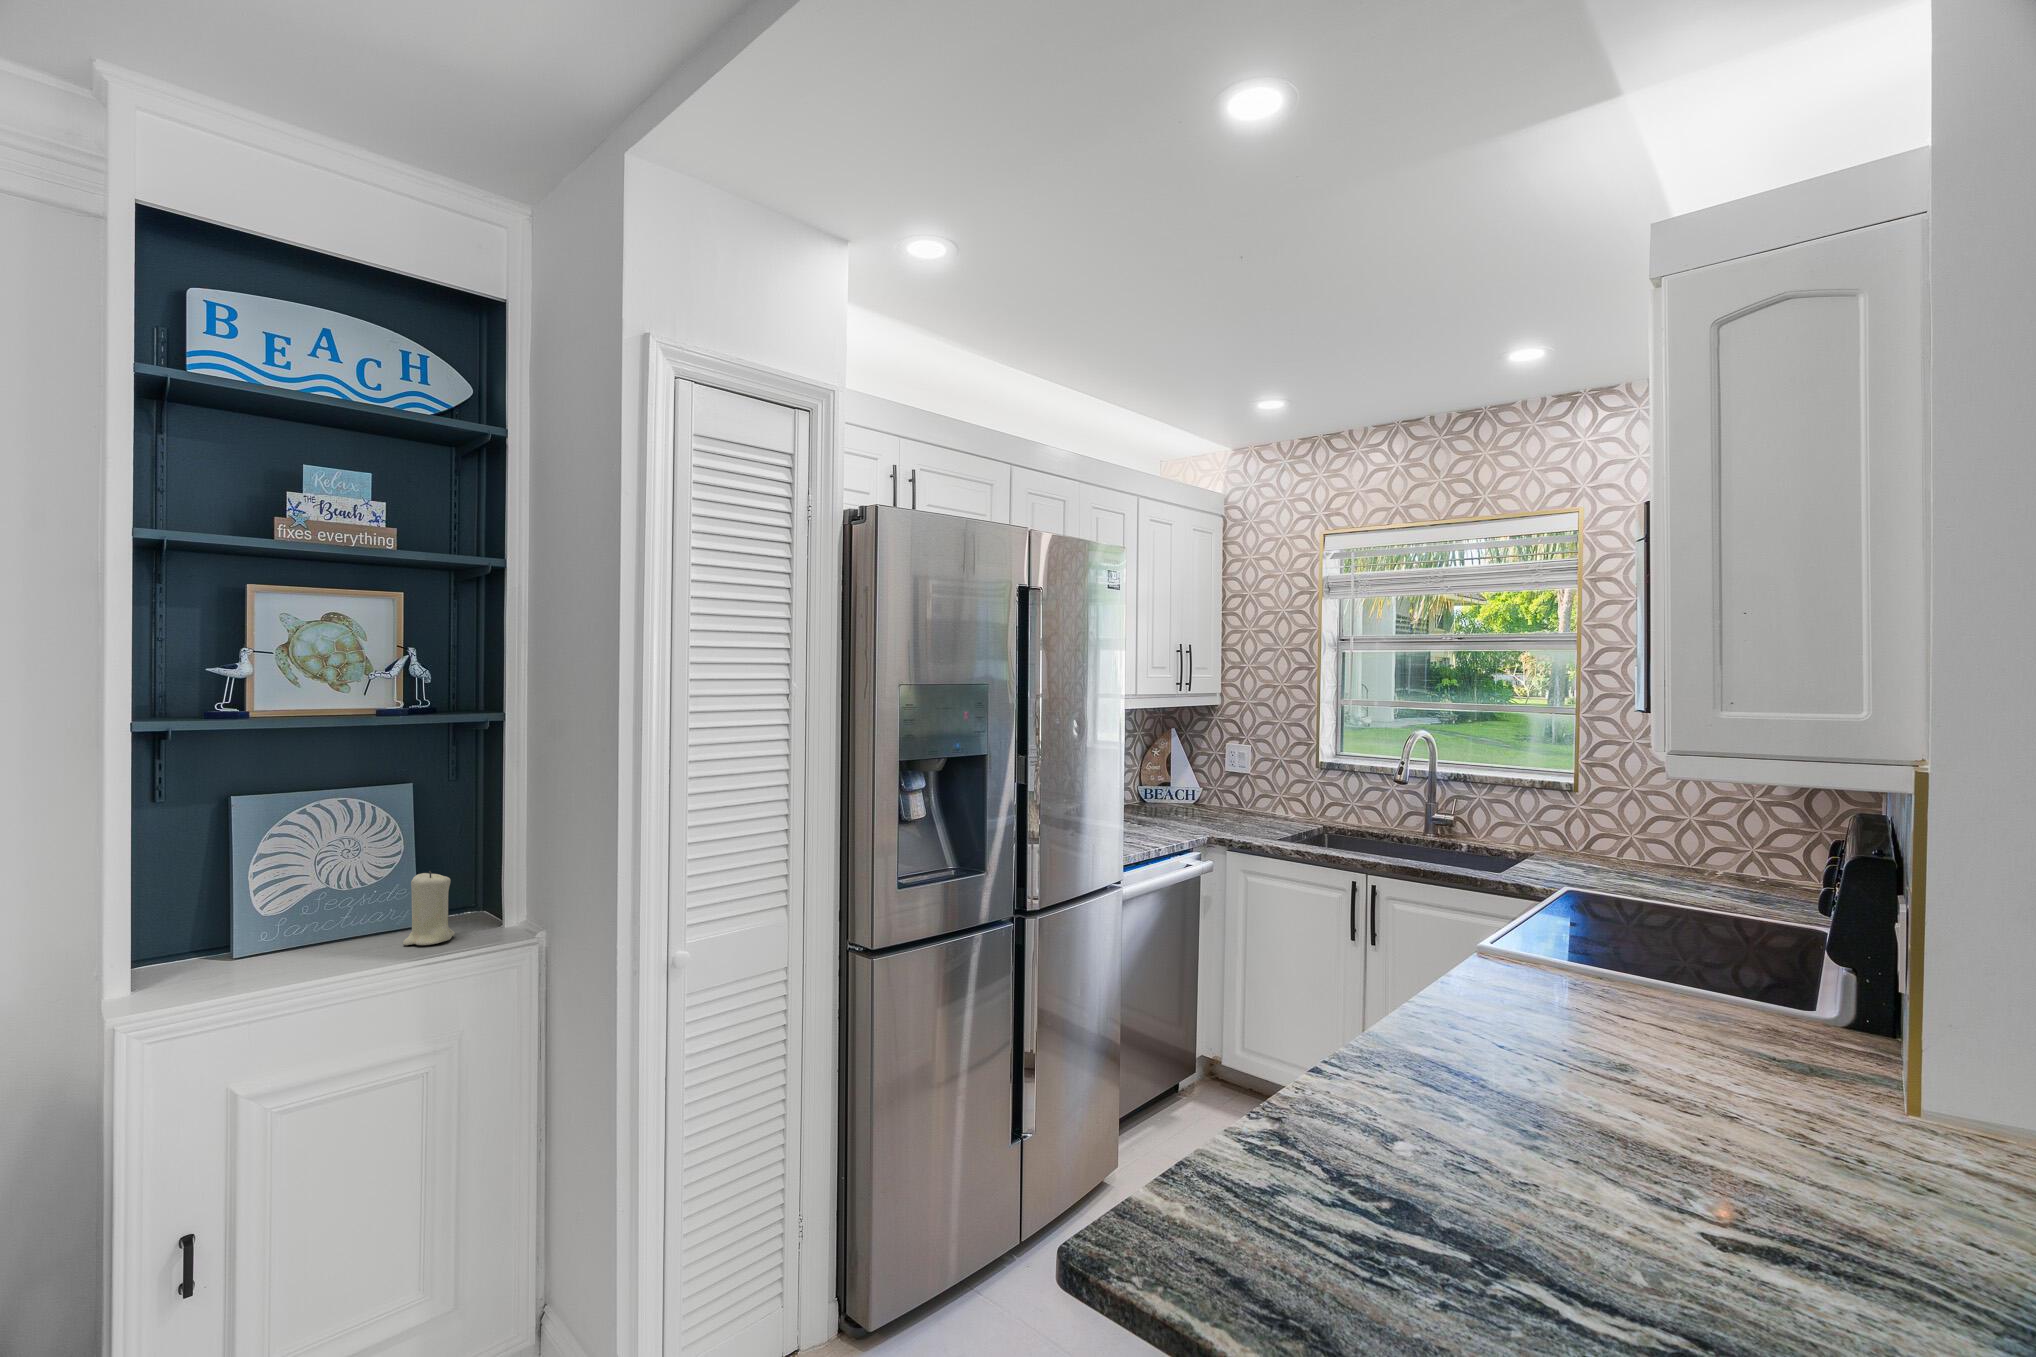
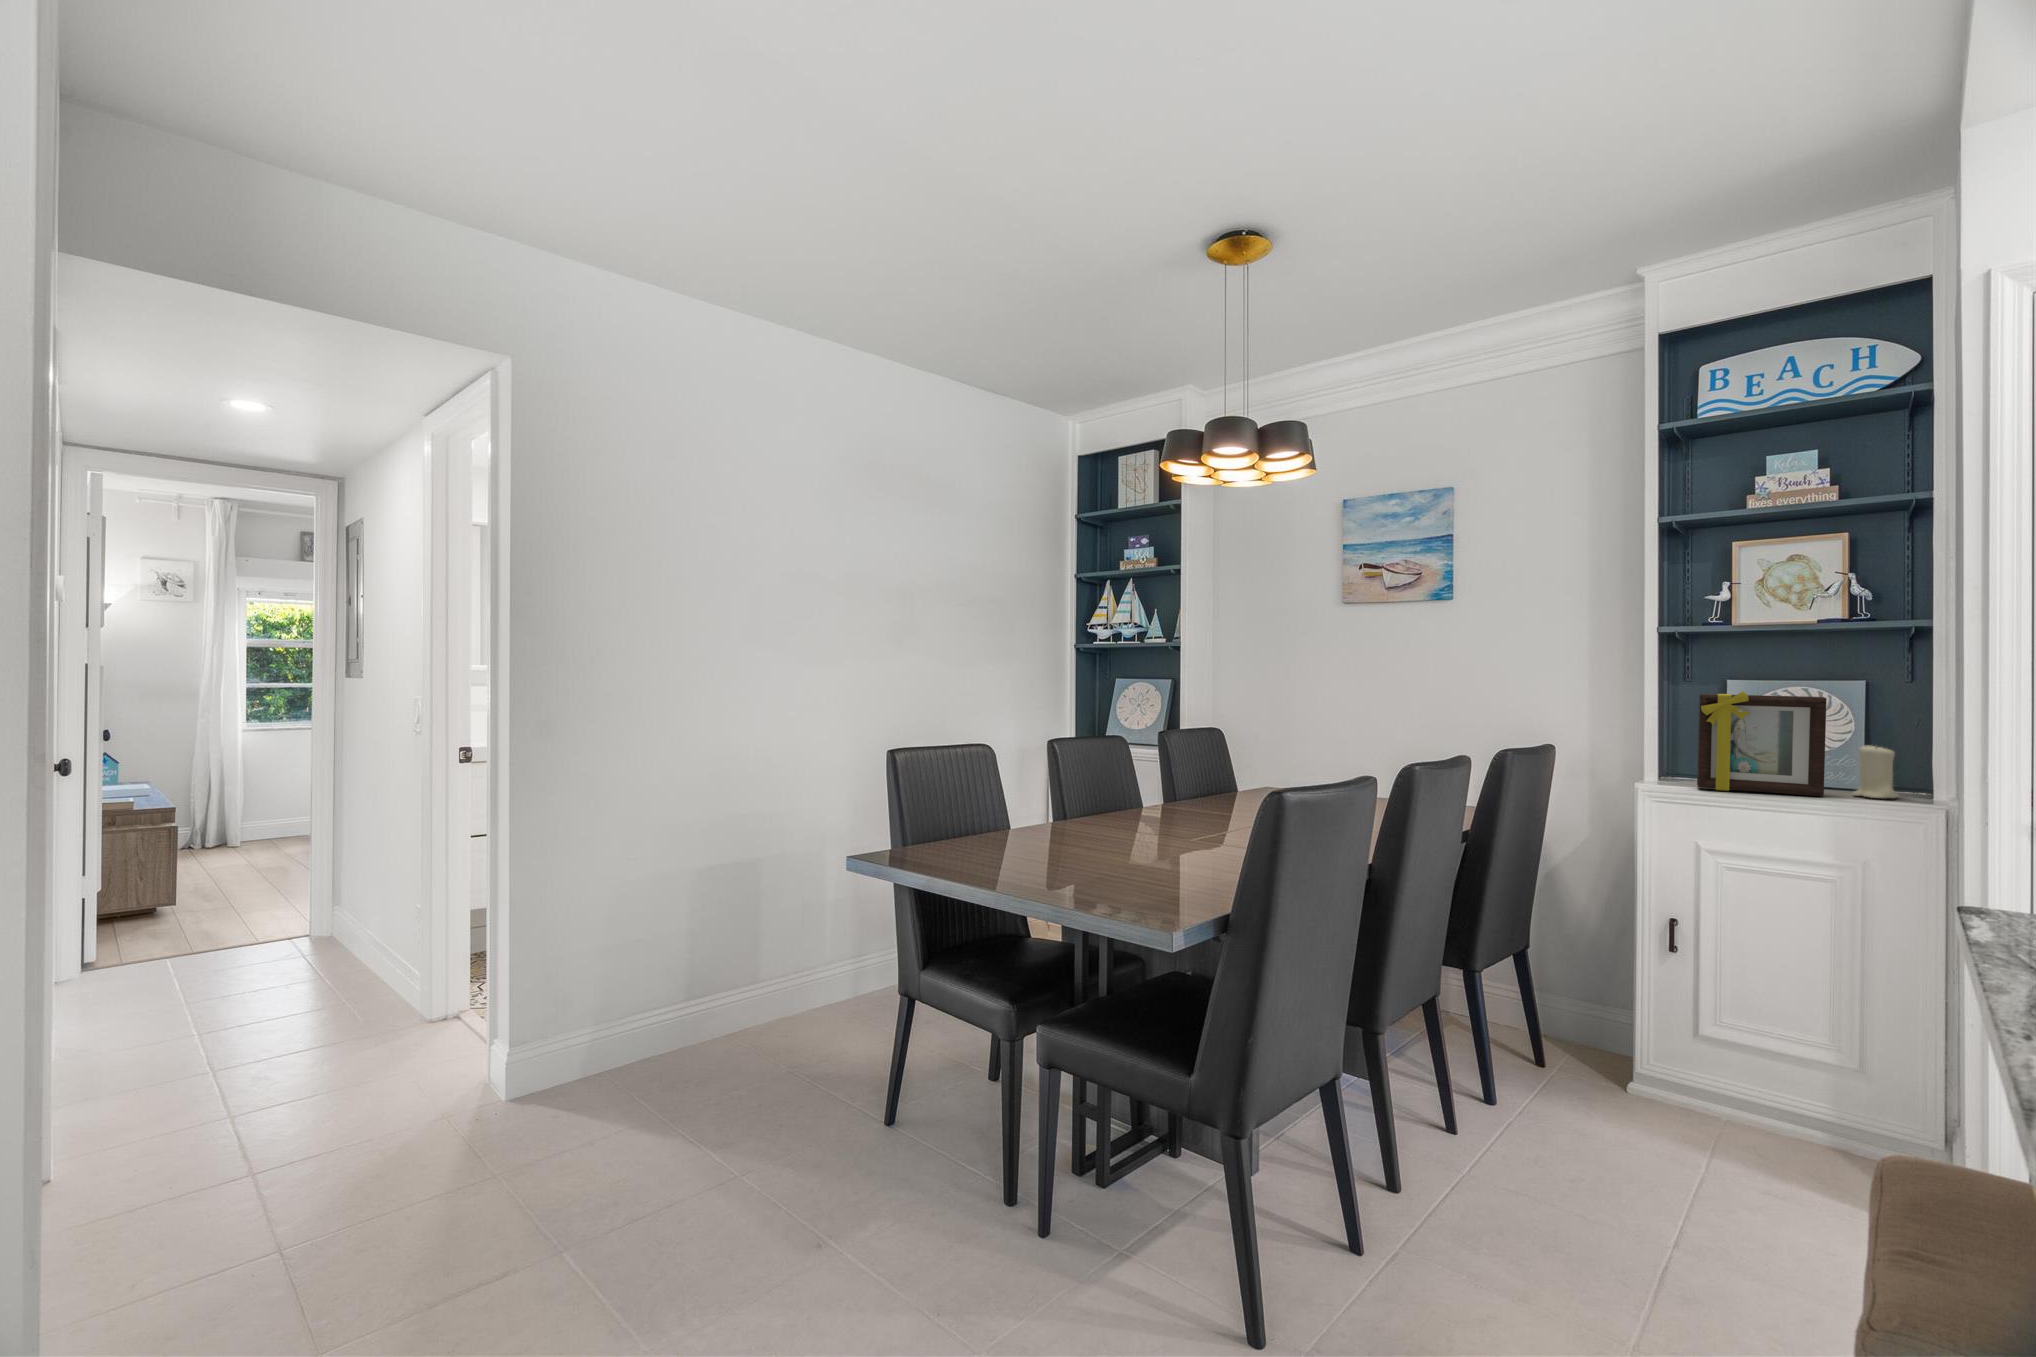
picture frame: none [182,816,372,985] -> present [1697,692,1826,796]

